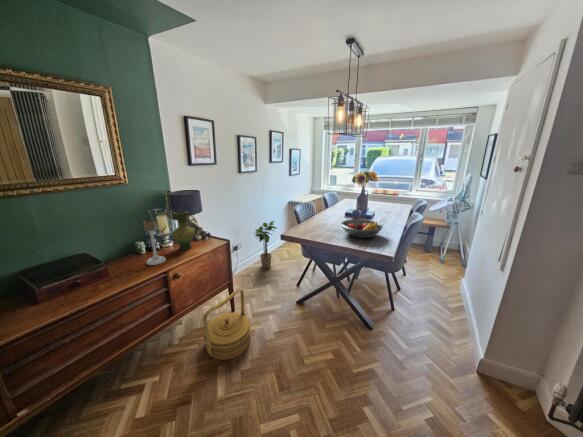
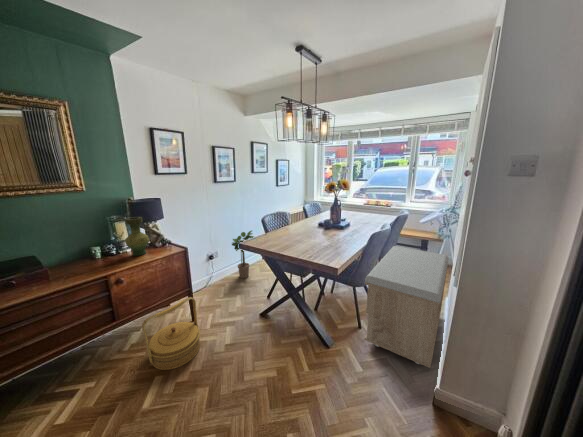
fruit bowl: present [341,219,383,238] -> none [297,229,340,248]
candle holder: present [143,220,166,265] -> none [88,225,113,270]
storage bench: none [404,234,485,343] -> present [364,246,448,368]

